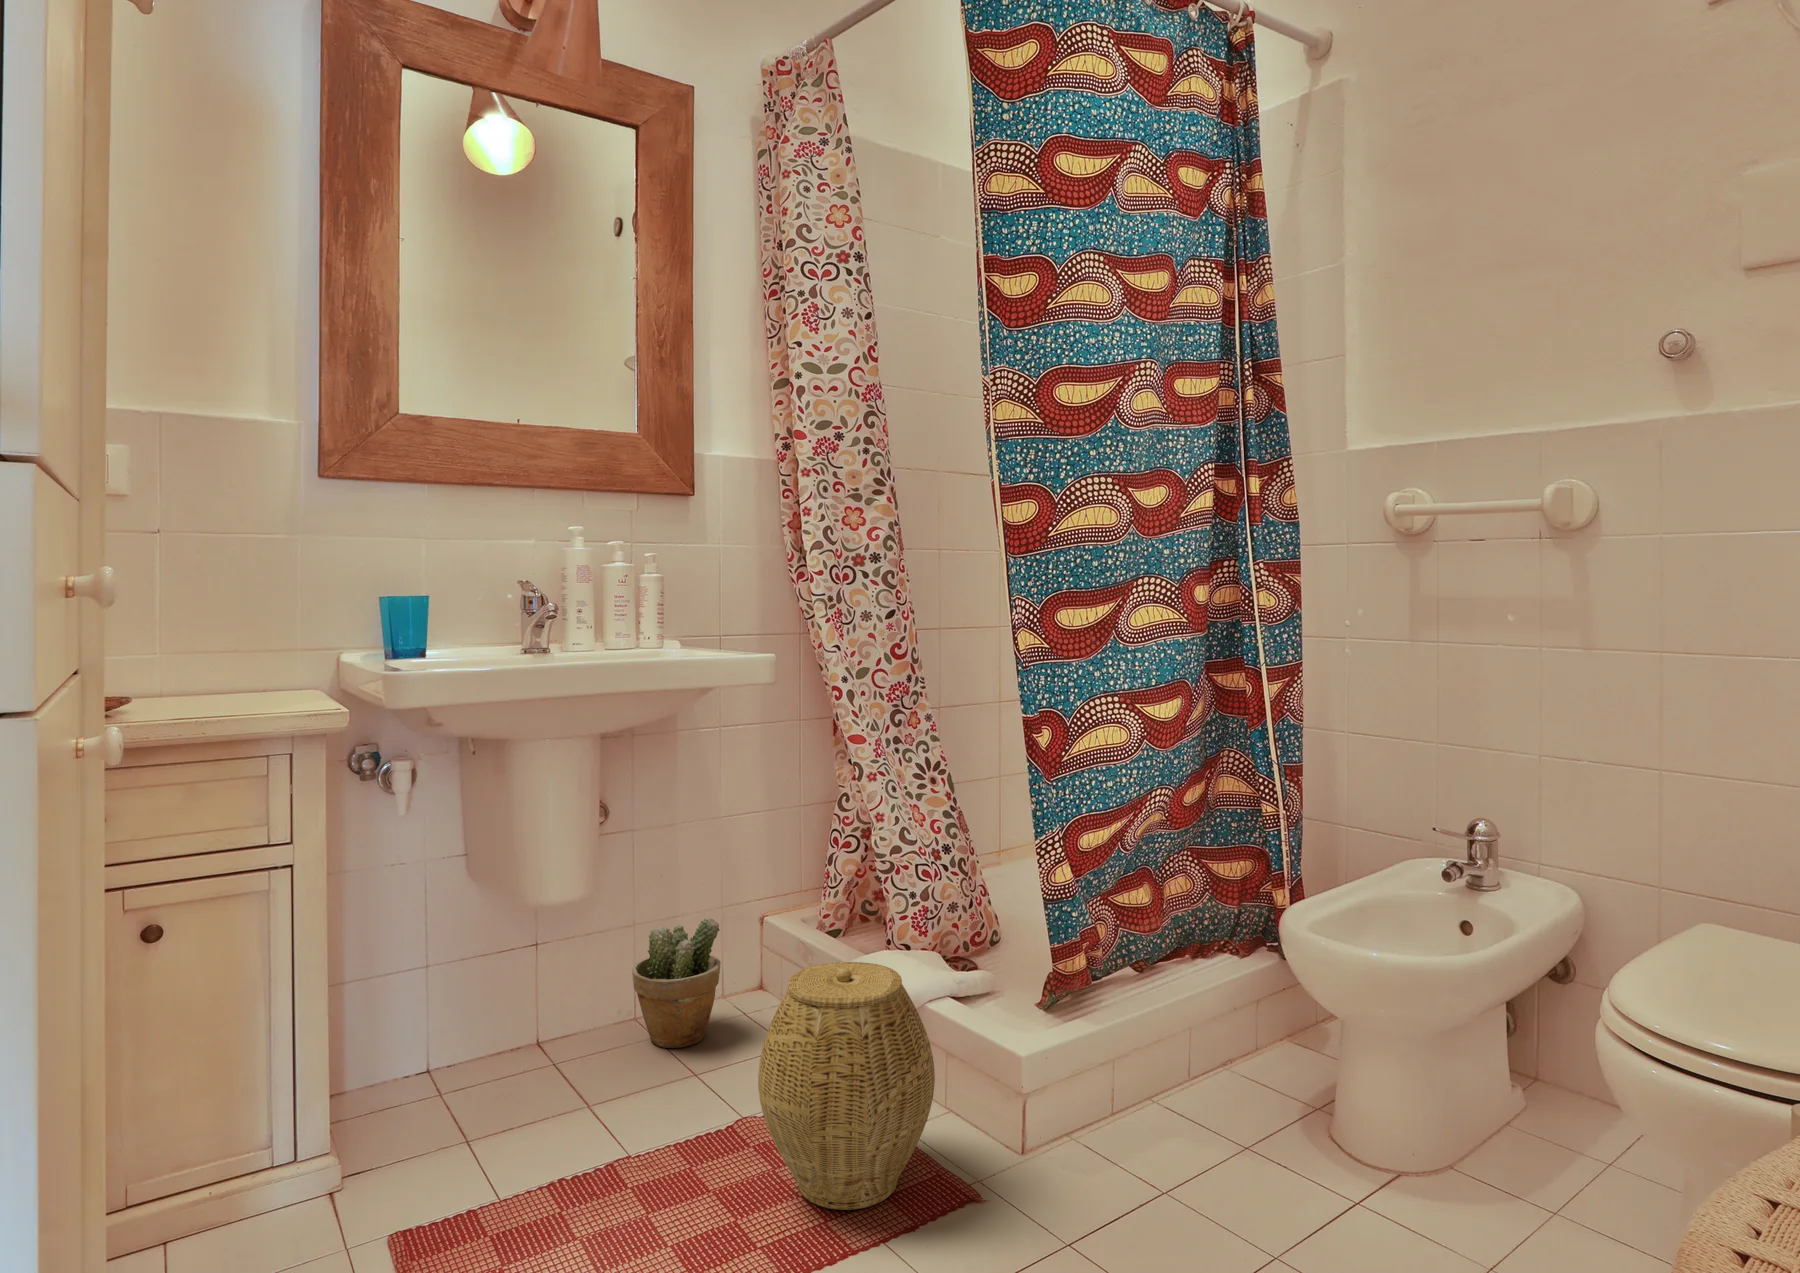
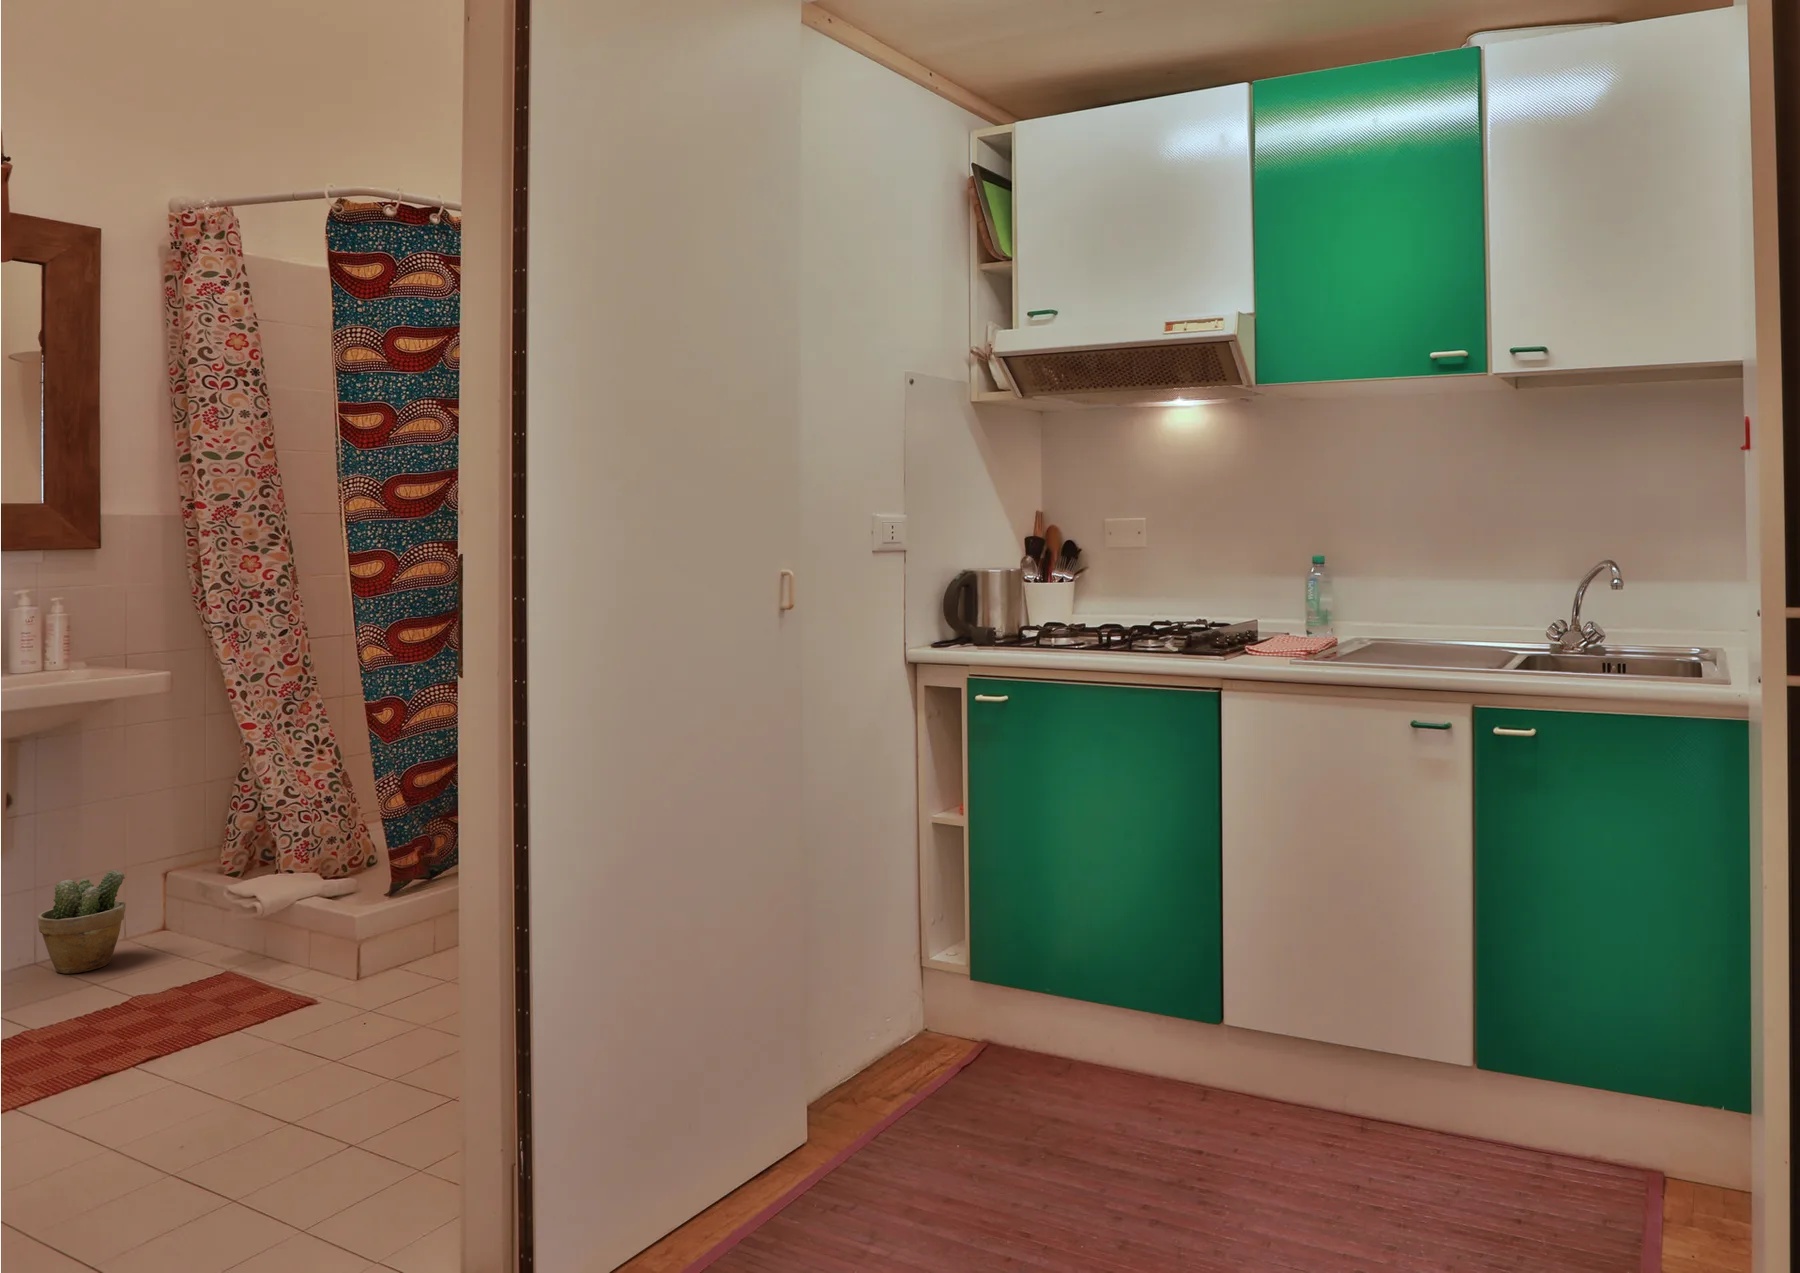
woven basket: present [758,962,935,1210] -> none [155,869,298,1028]

